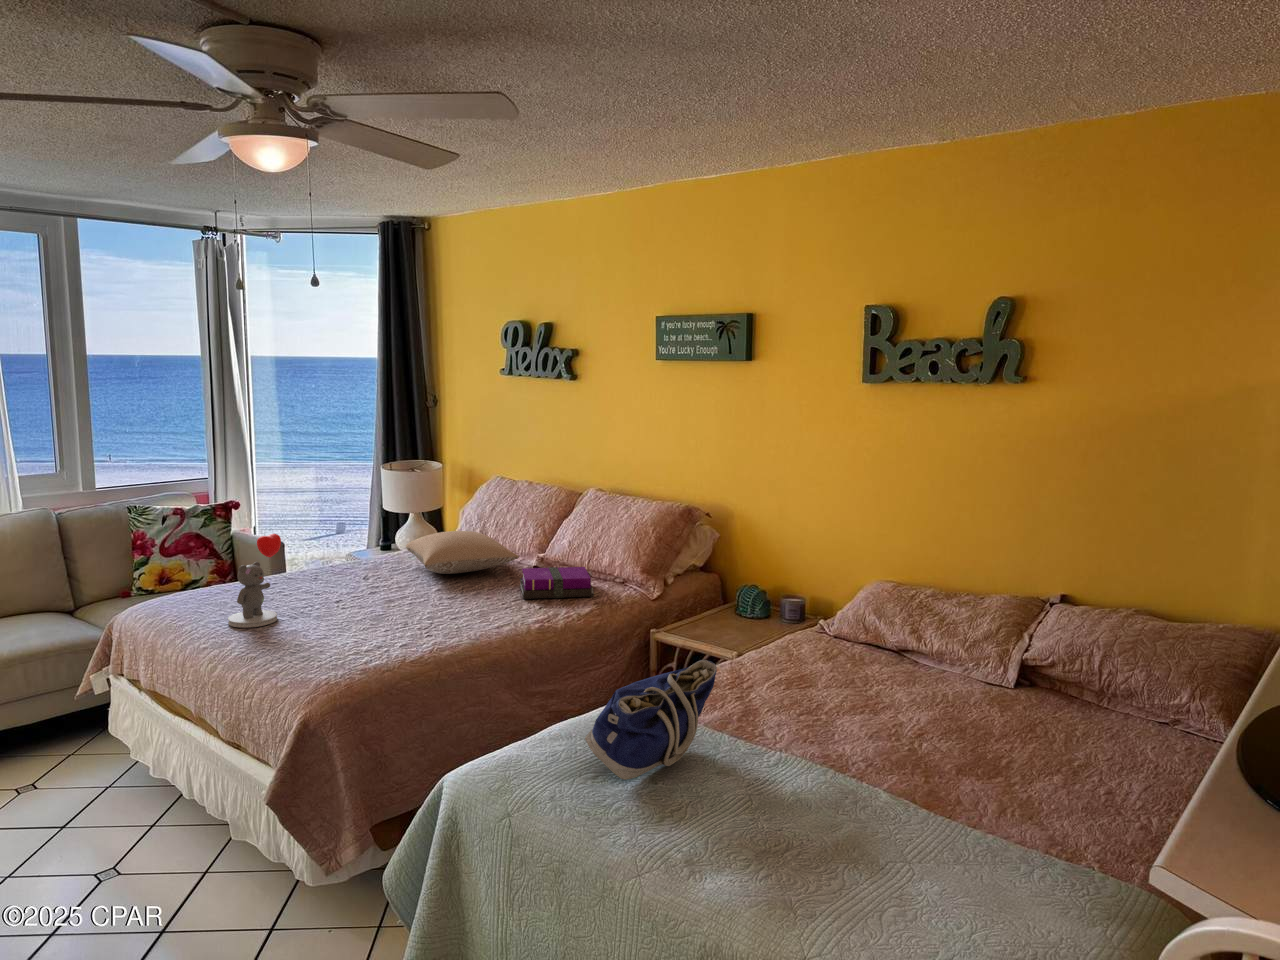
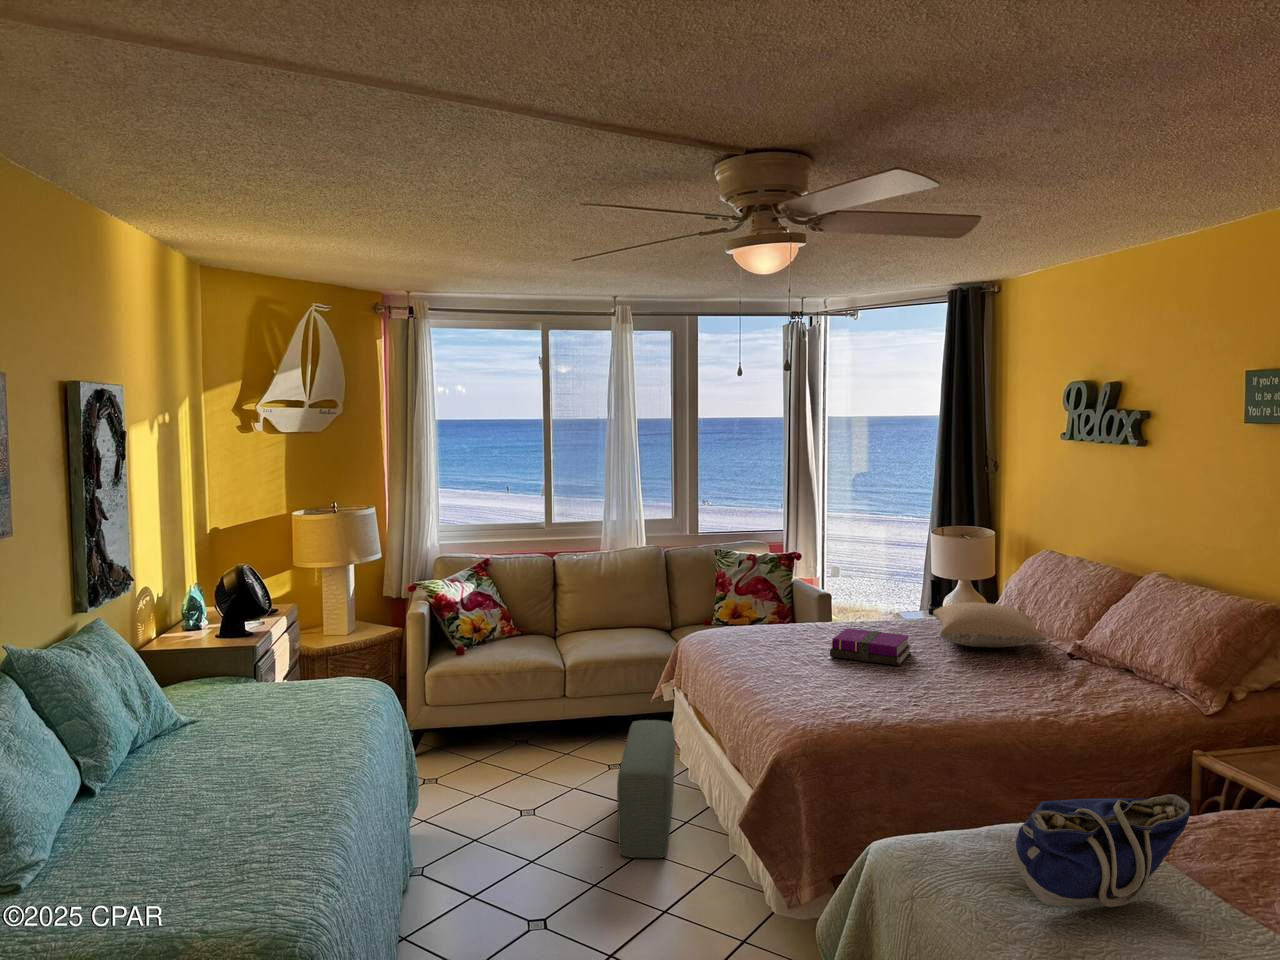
teddy bear: present [228,534,281,628] -> none [752,587,800,667]
notebook: present [520,567,594,599] -> present [830,628,911,666]
pouf: none [57,717,144,894] -> present [617,720,675,858]

